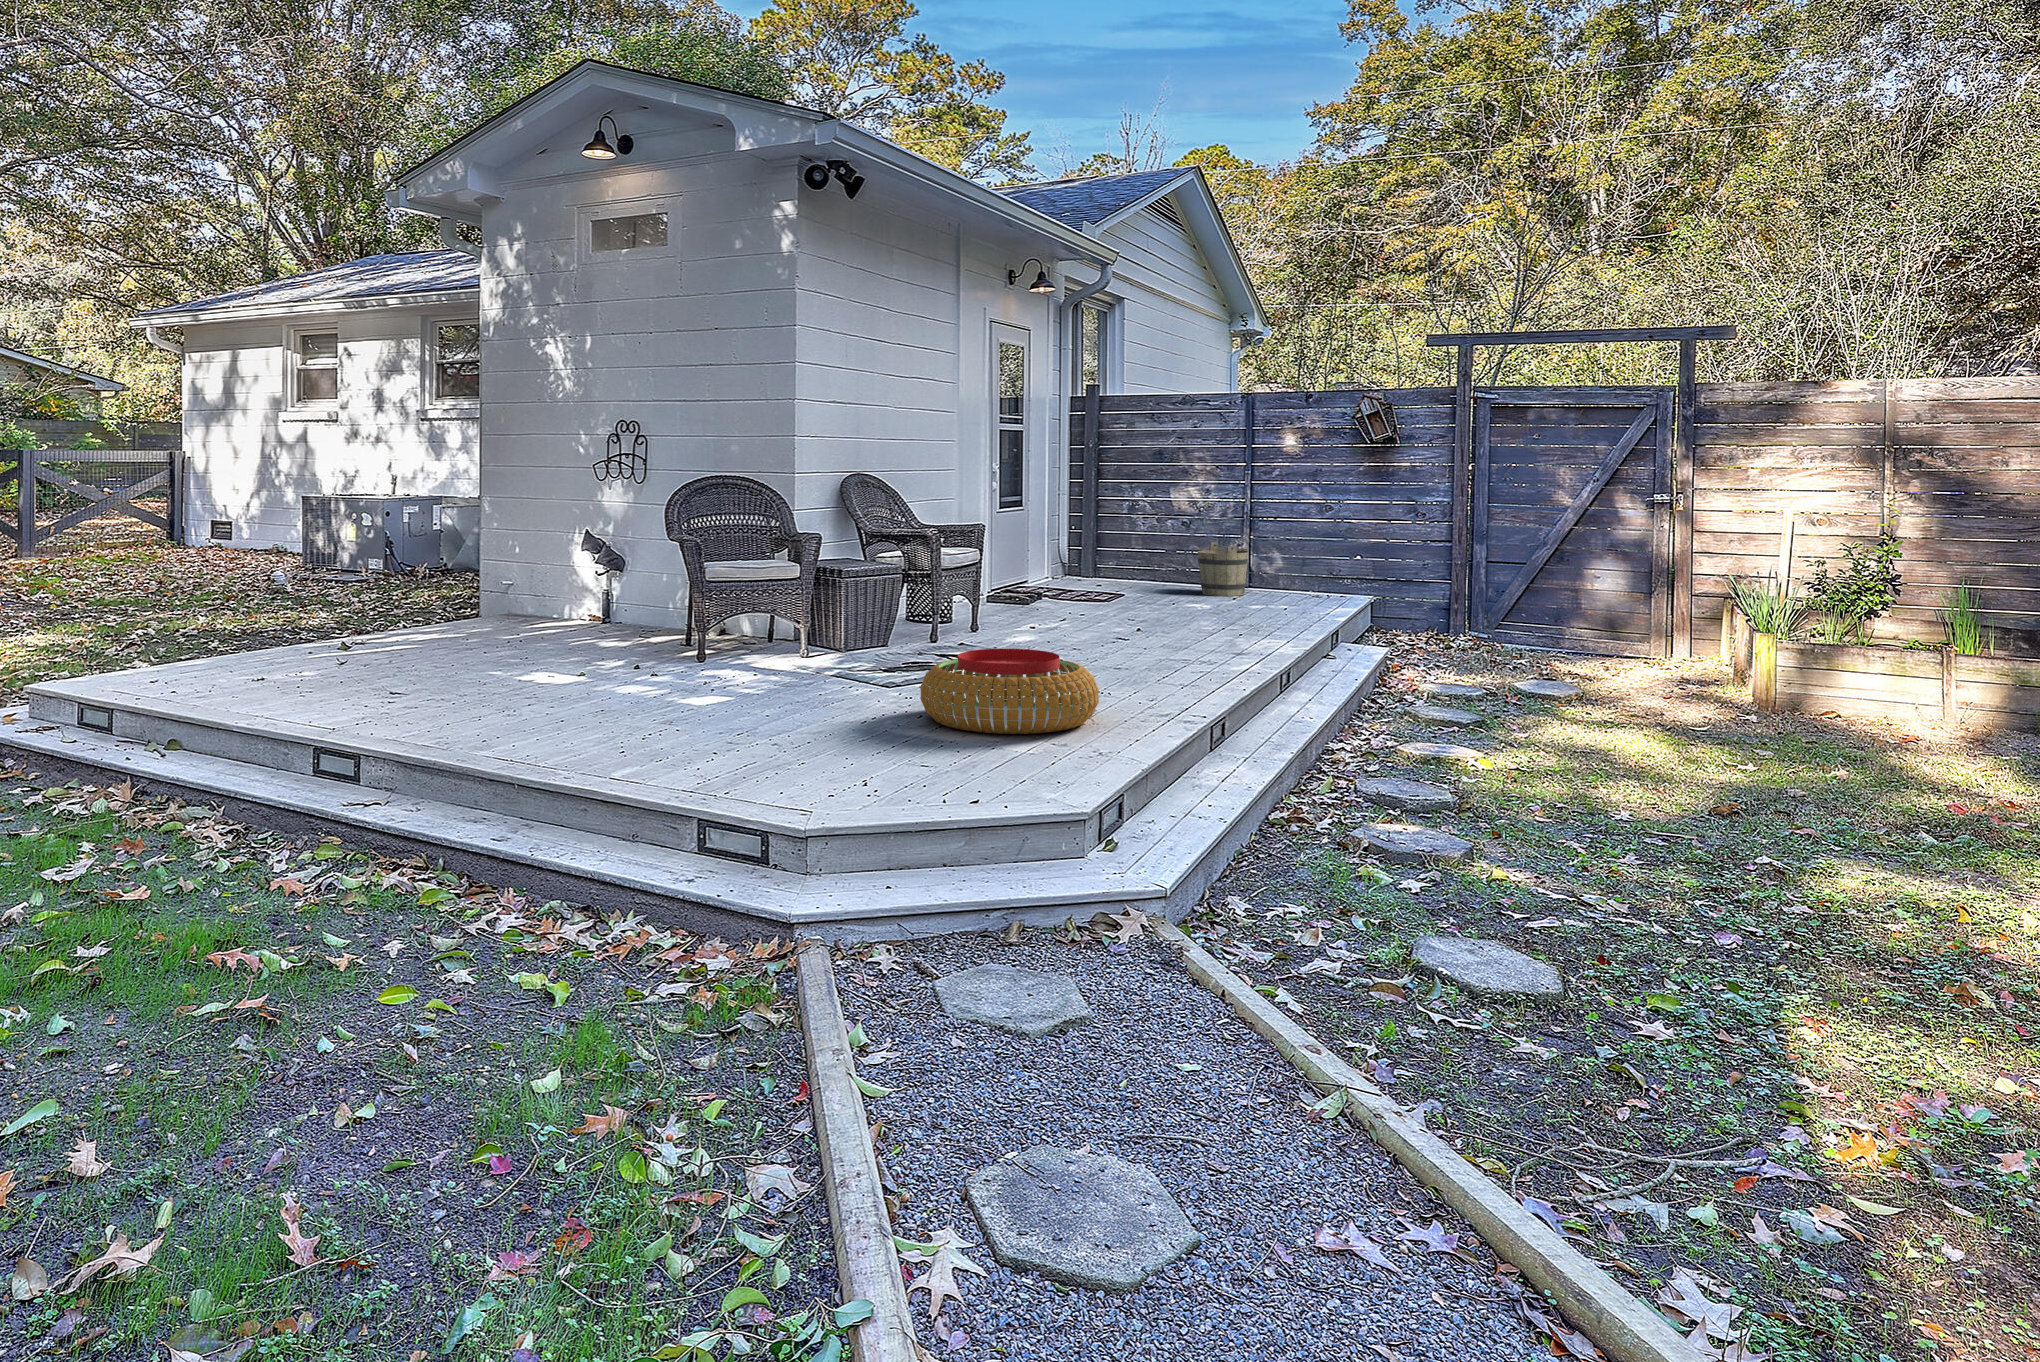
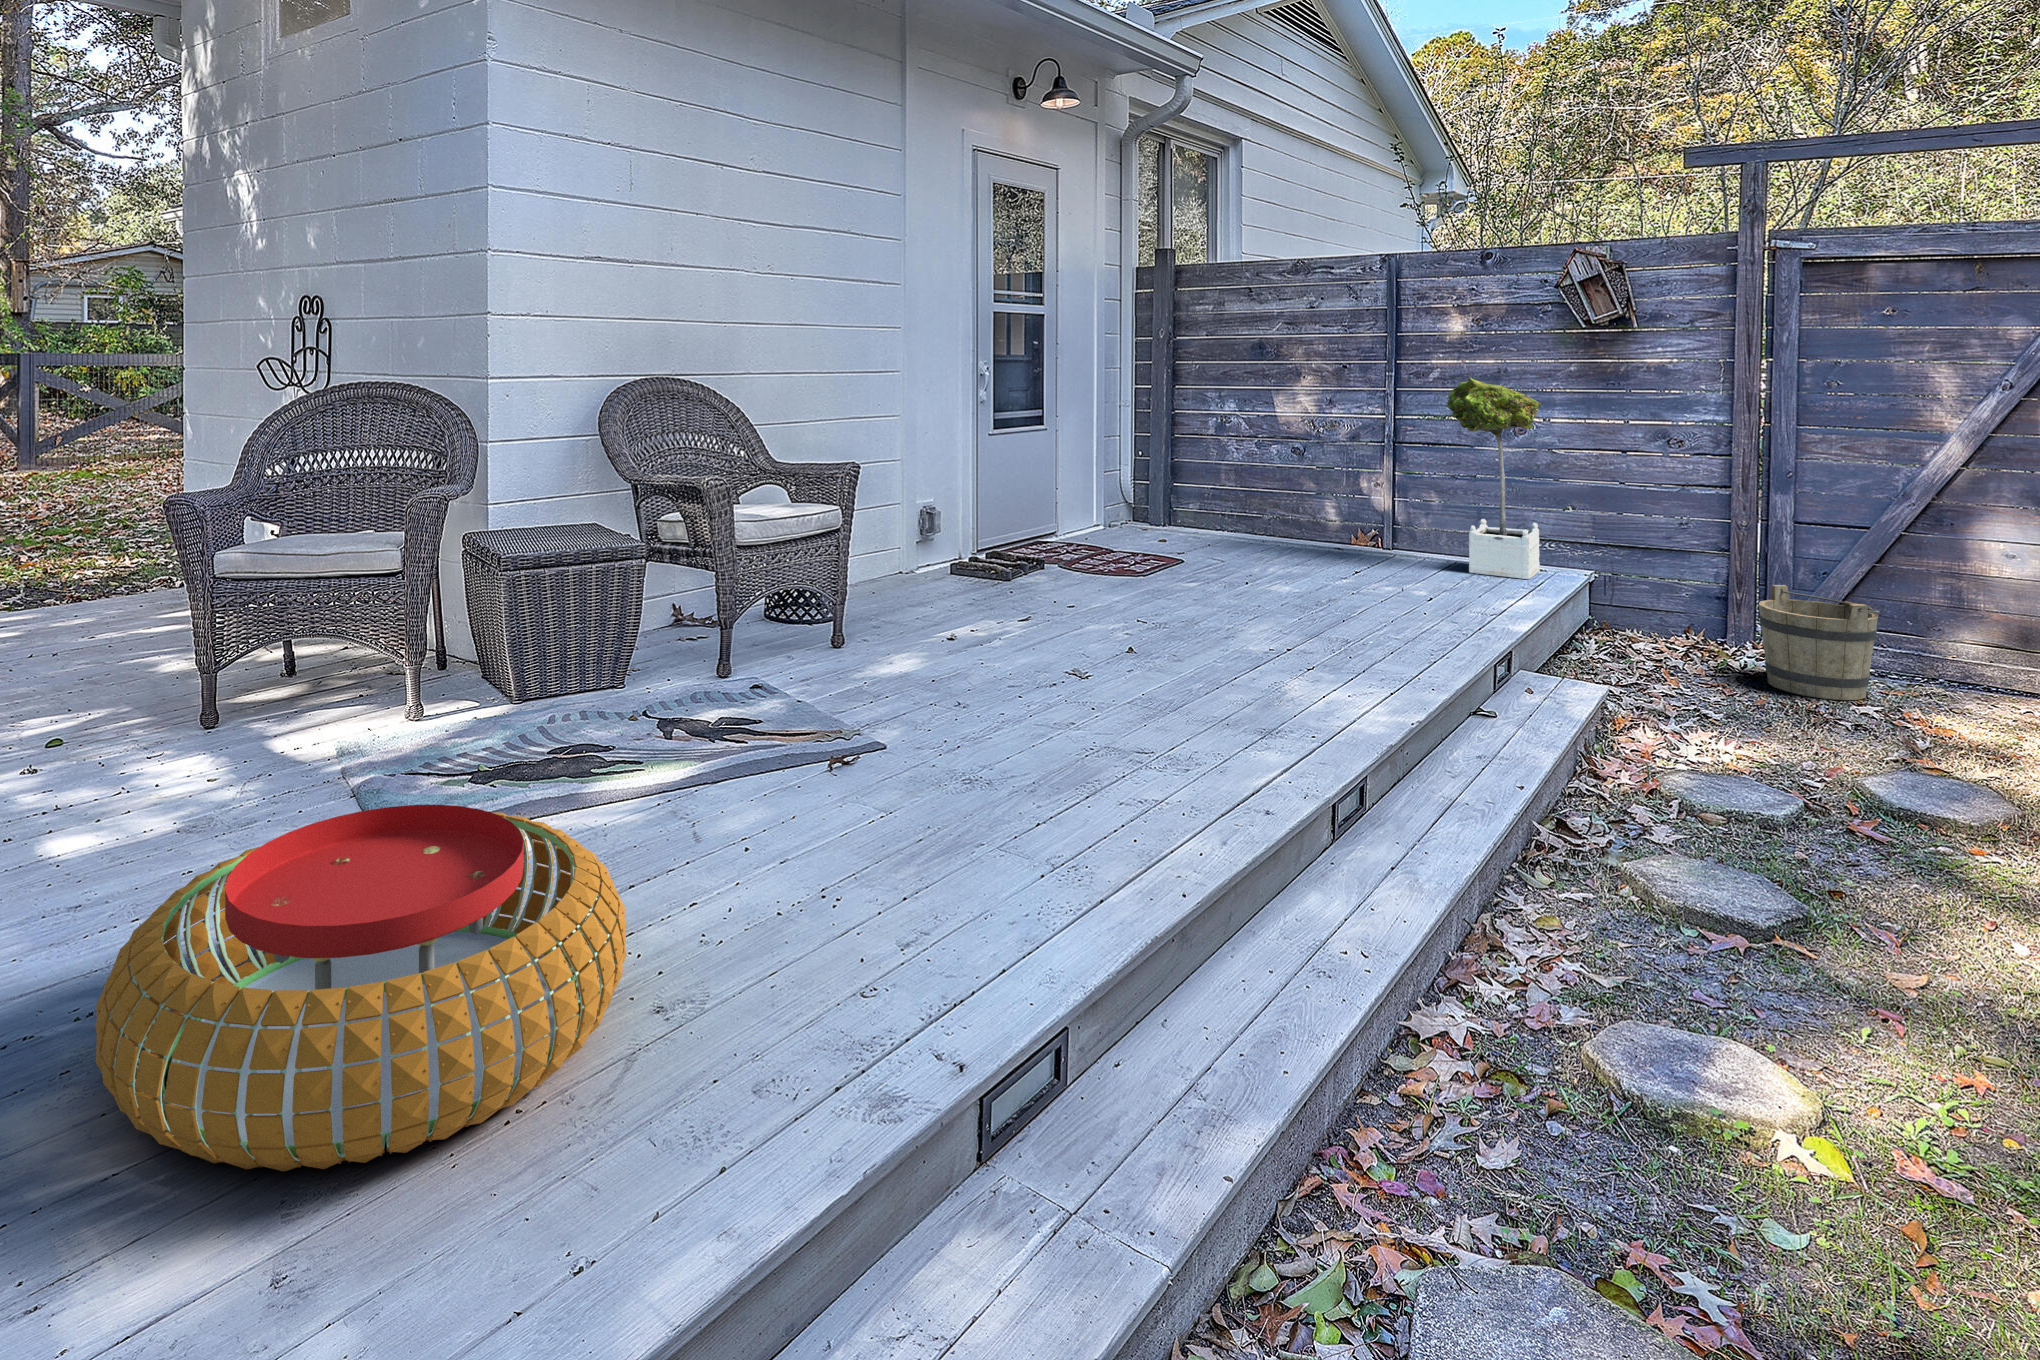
potted tree: none [1288,474,1345,601] -> present [1447,377,1541,579]
bucket: present [1197,542,1249,596] -> present [1759,585,1879,700]

